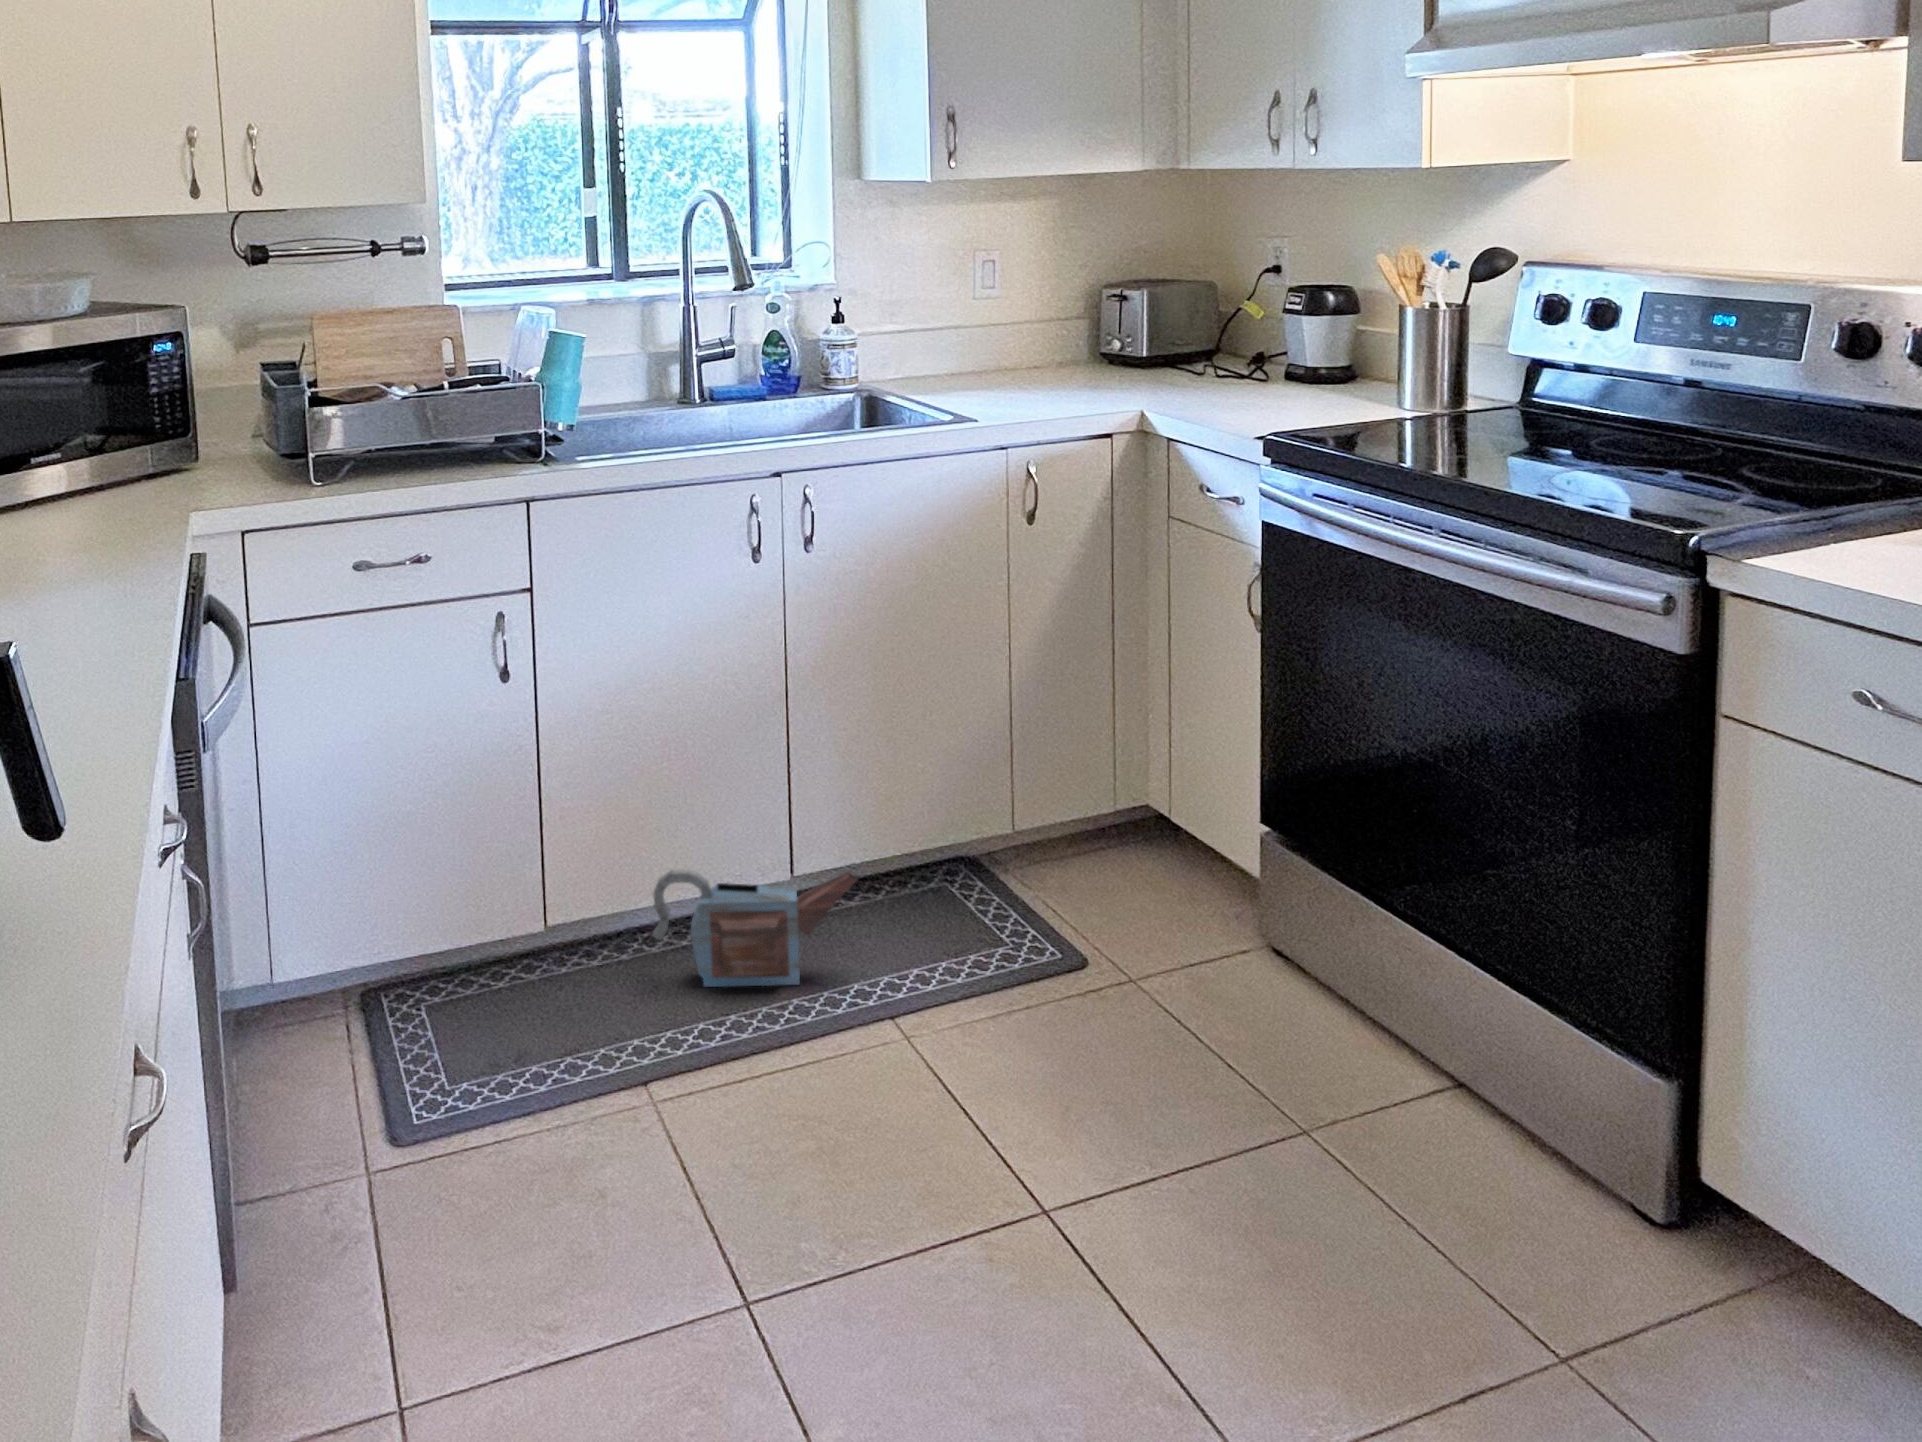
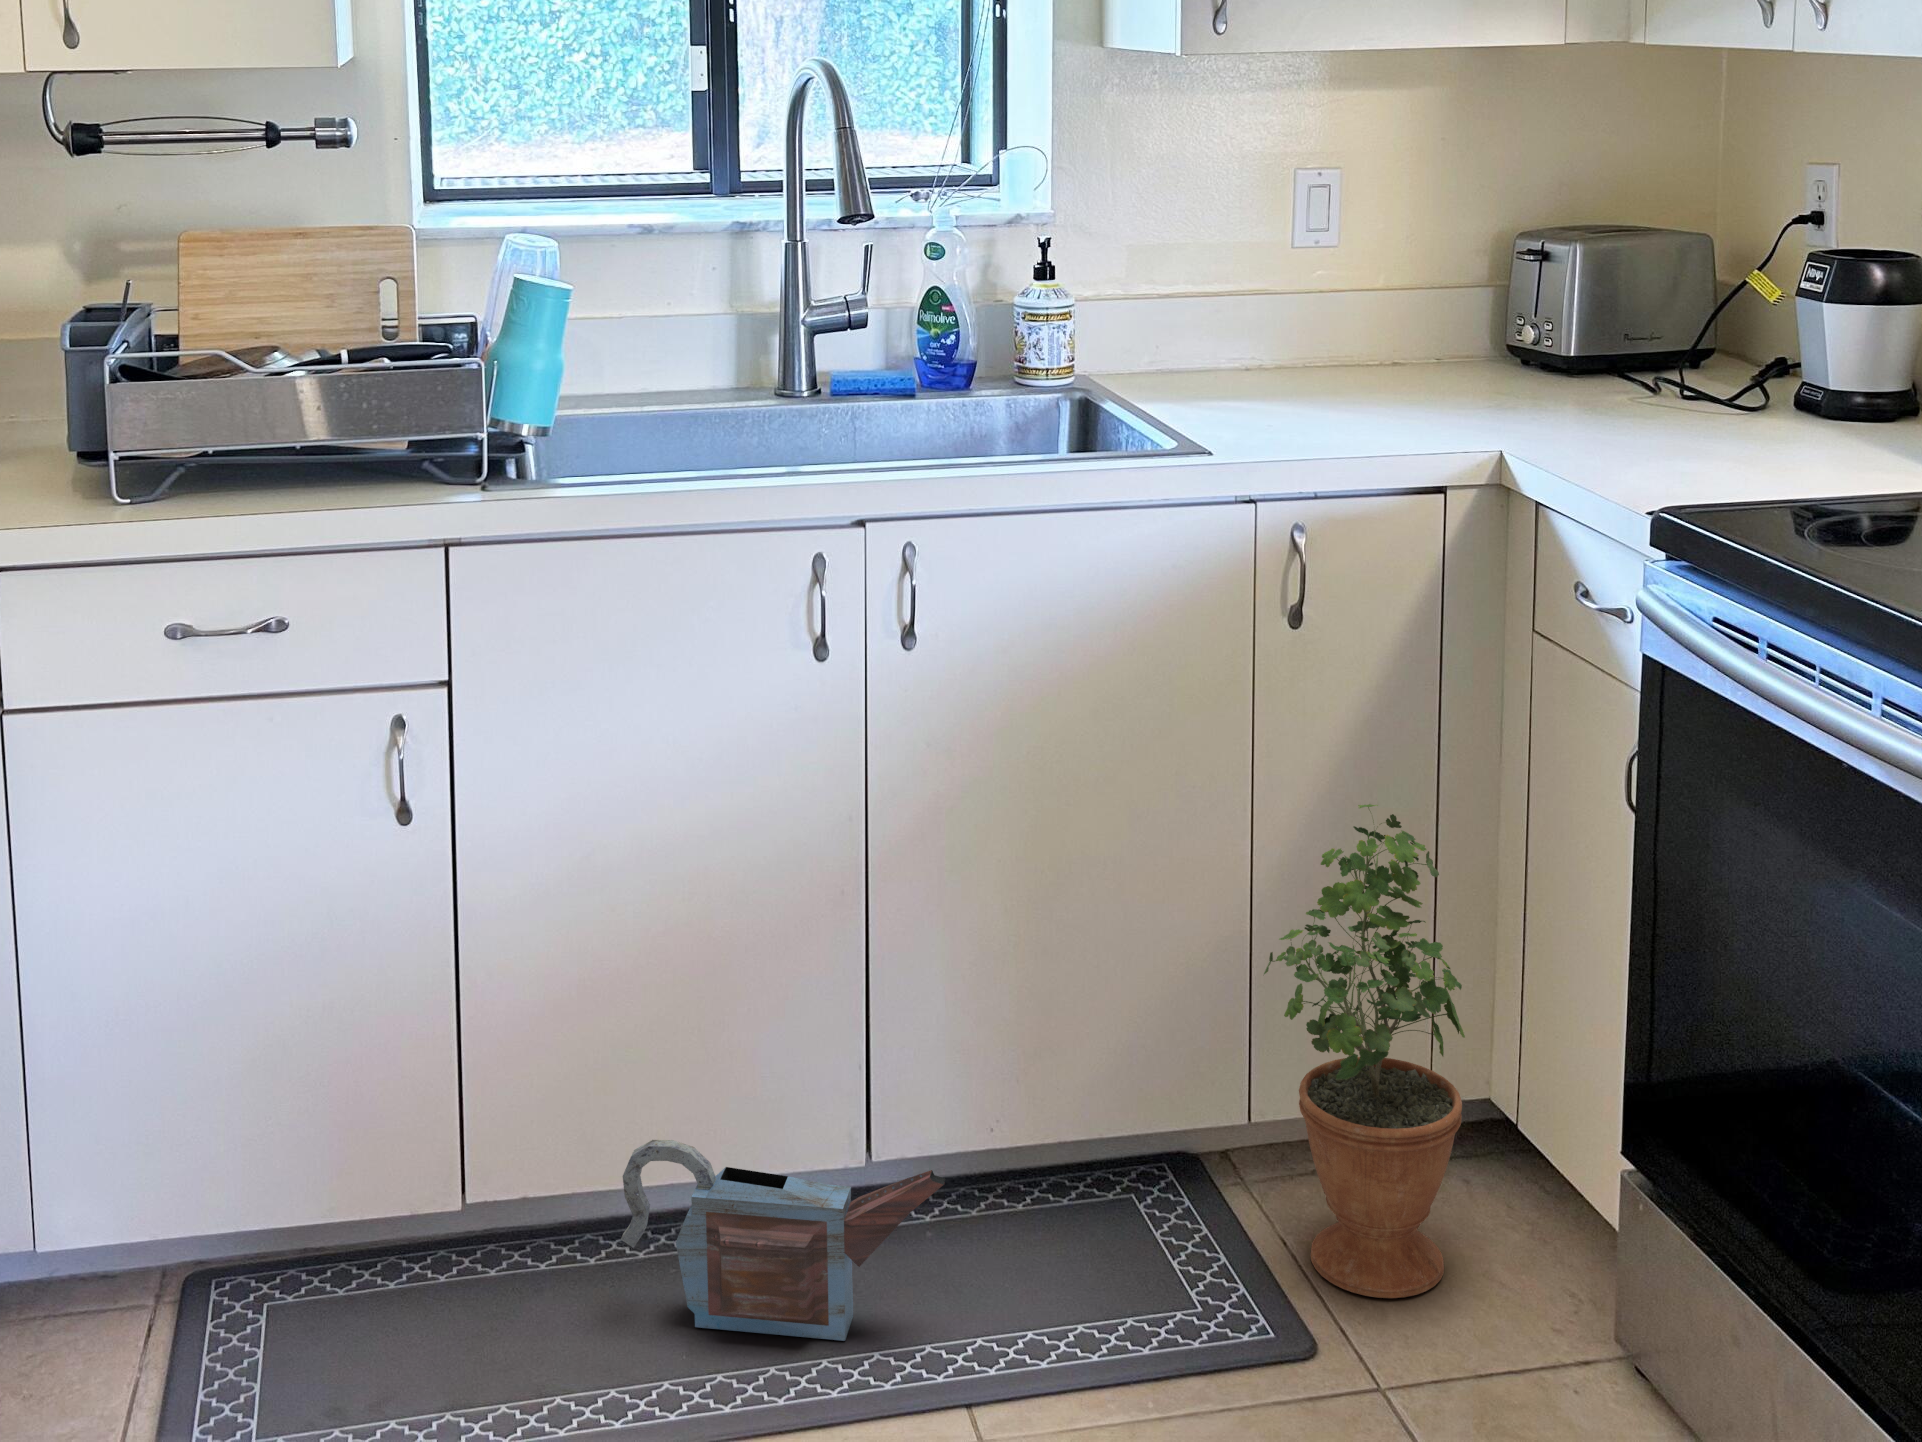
potted plant: none [1029,627,1149,926] -> present [1264,804,1465,1298]

